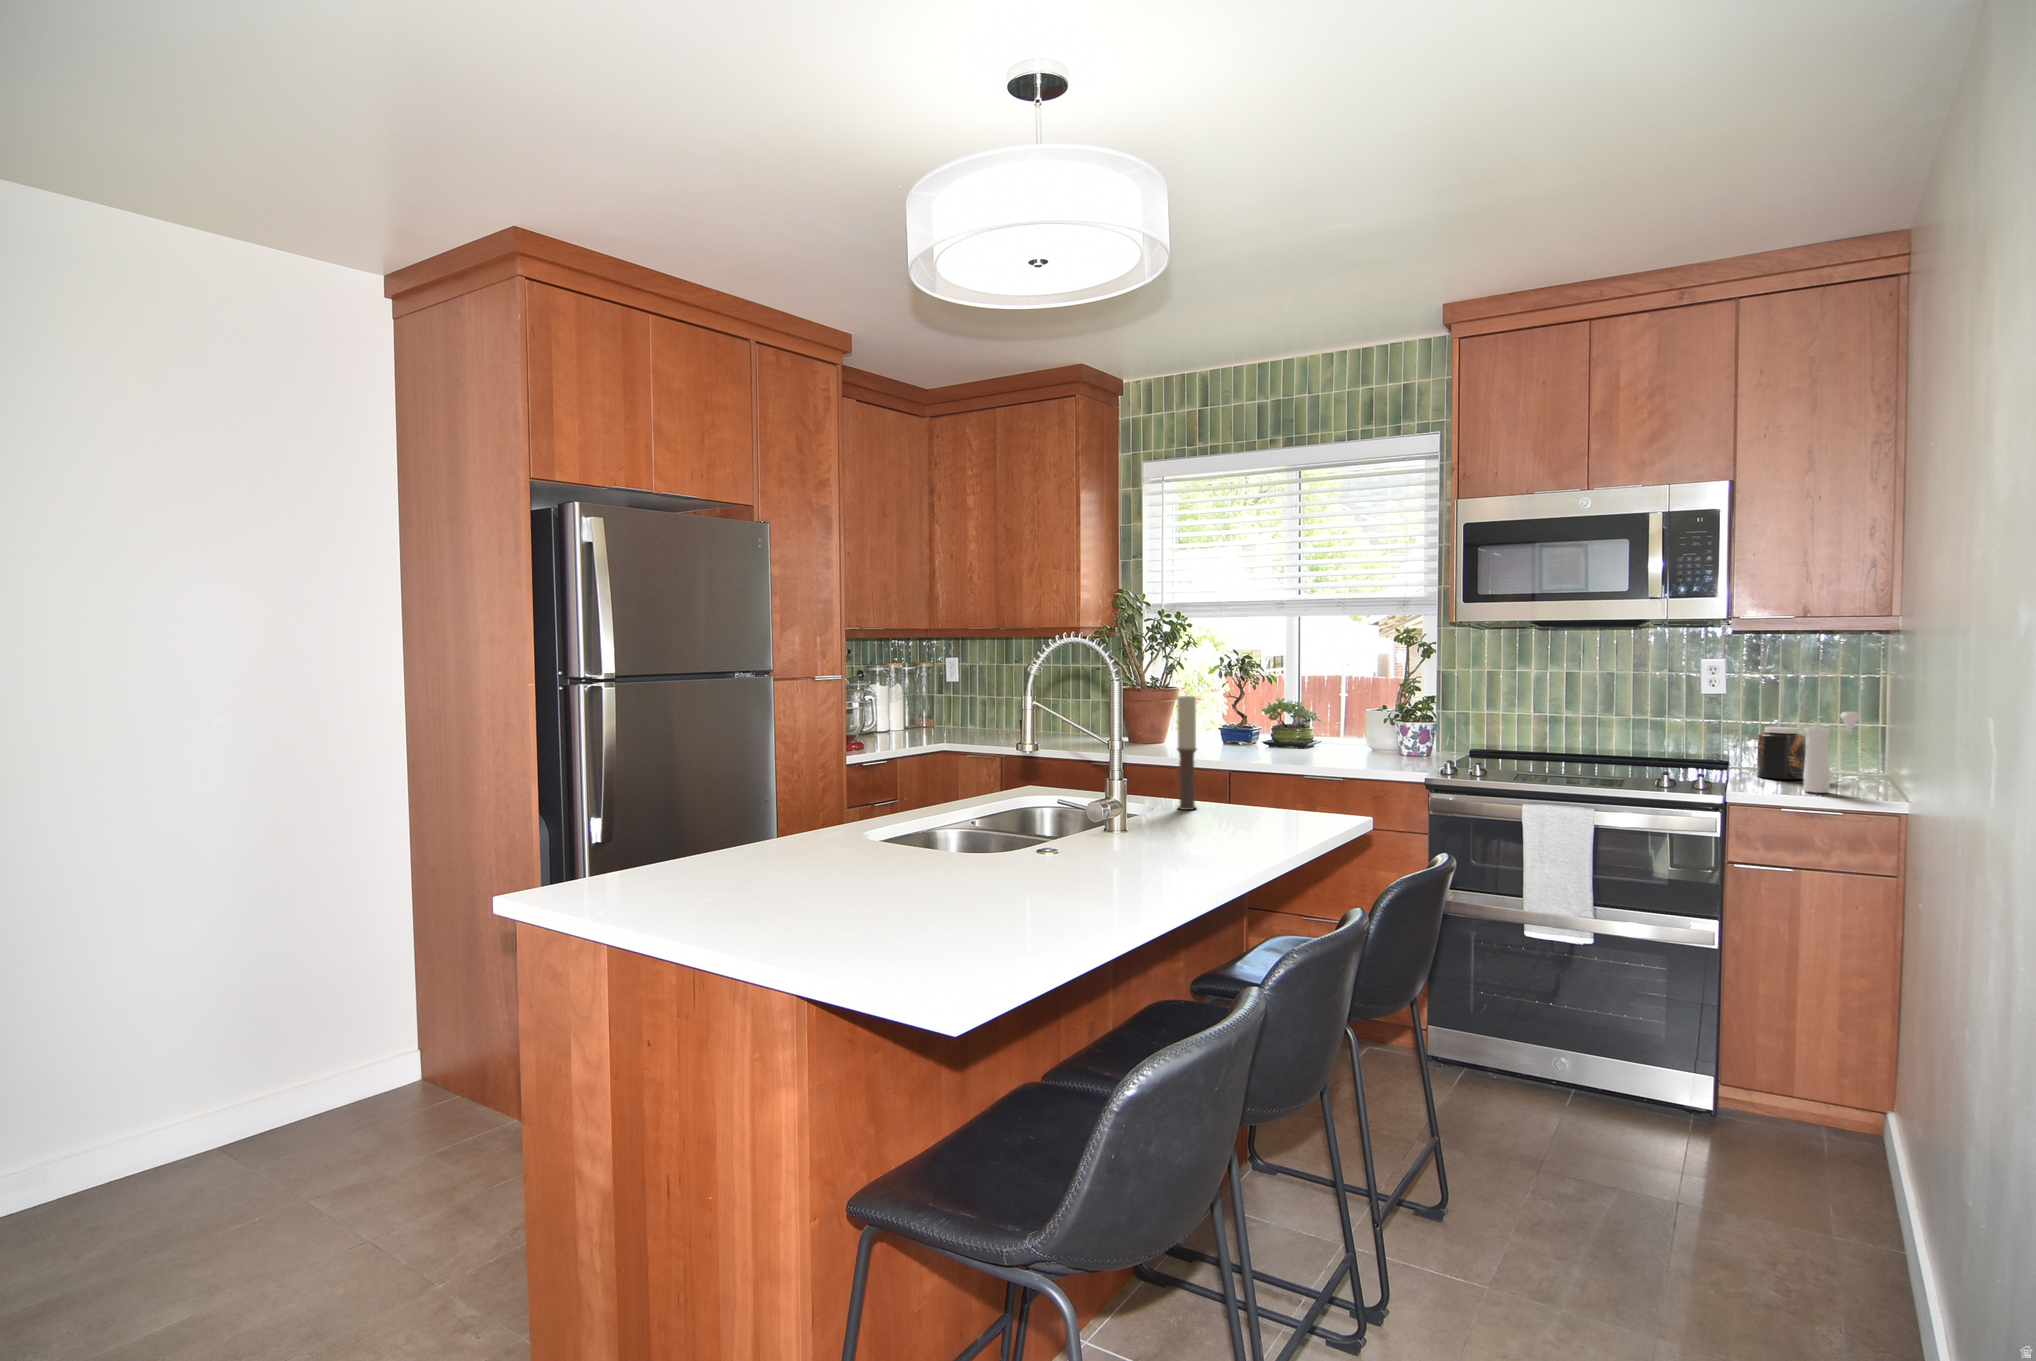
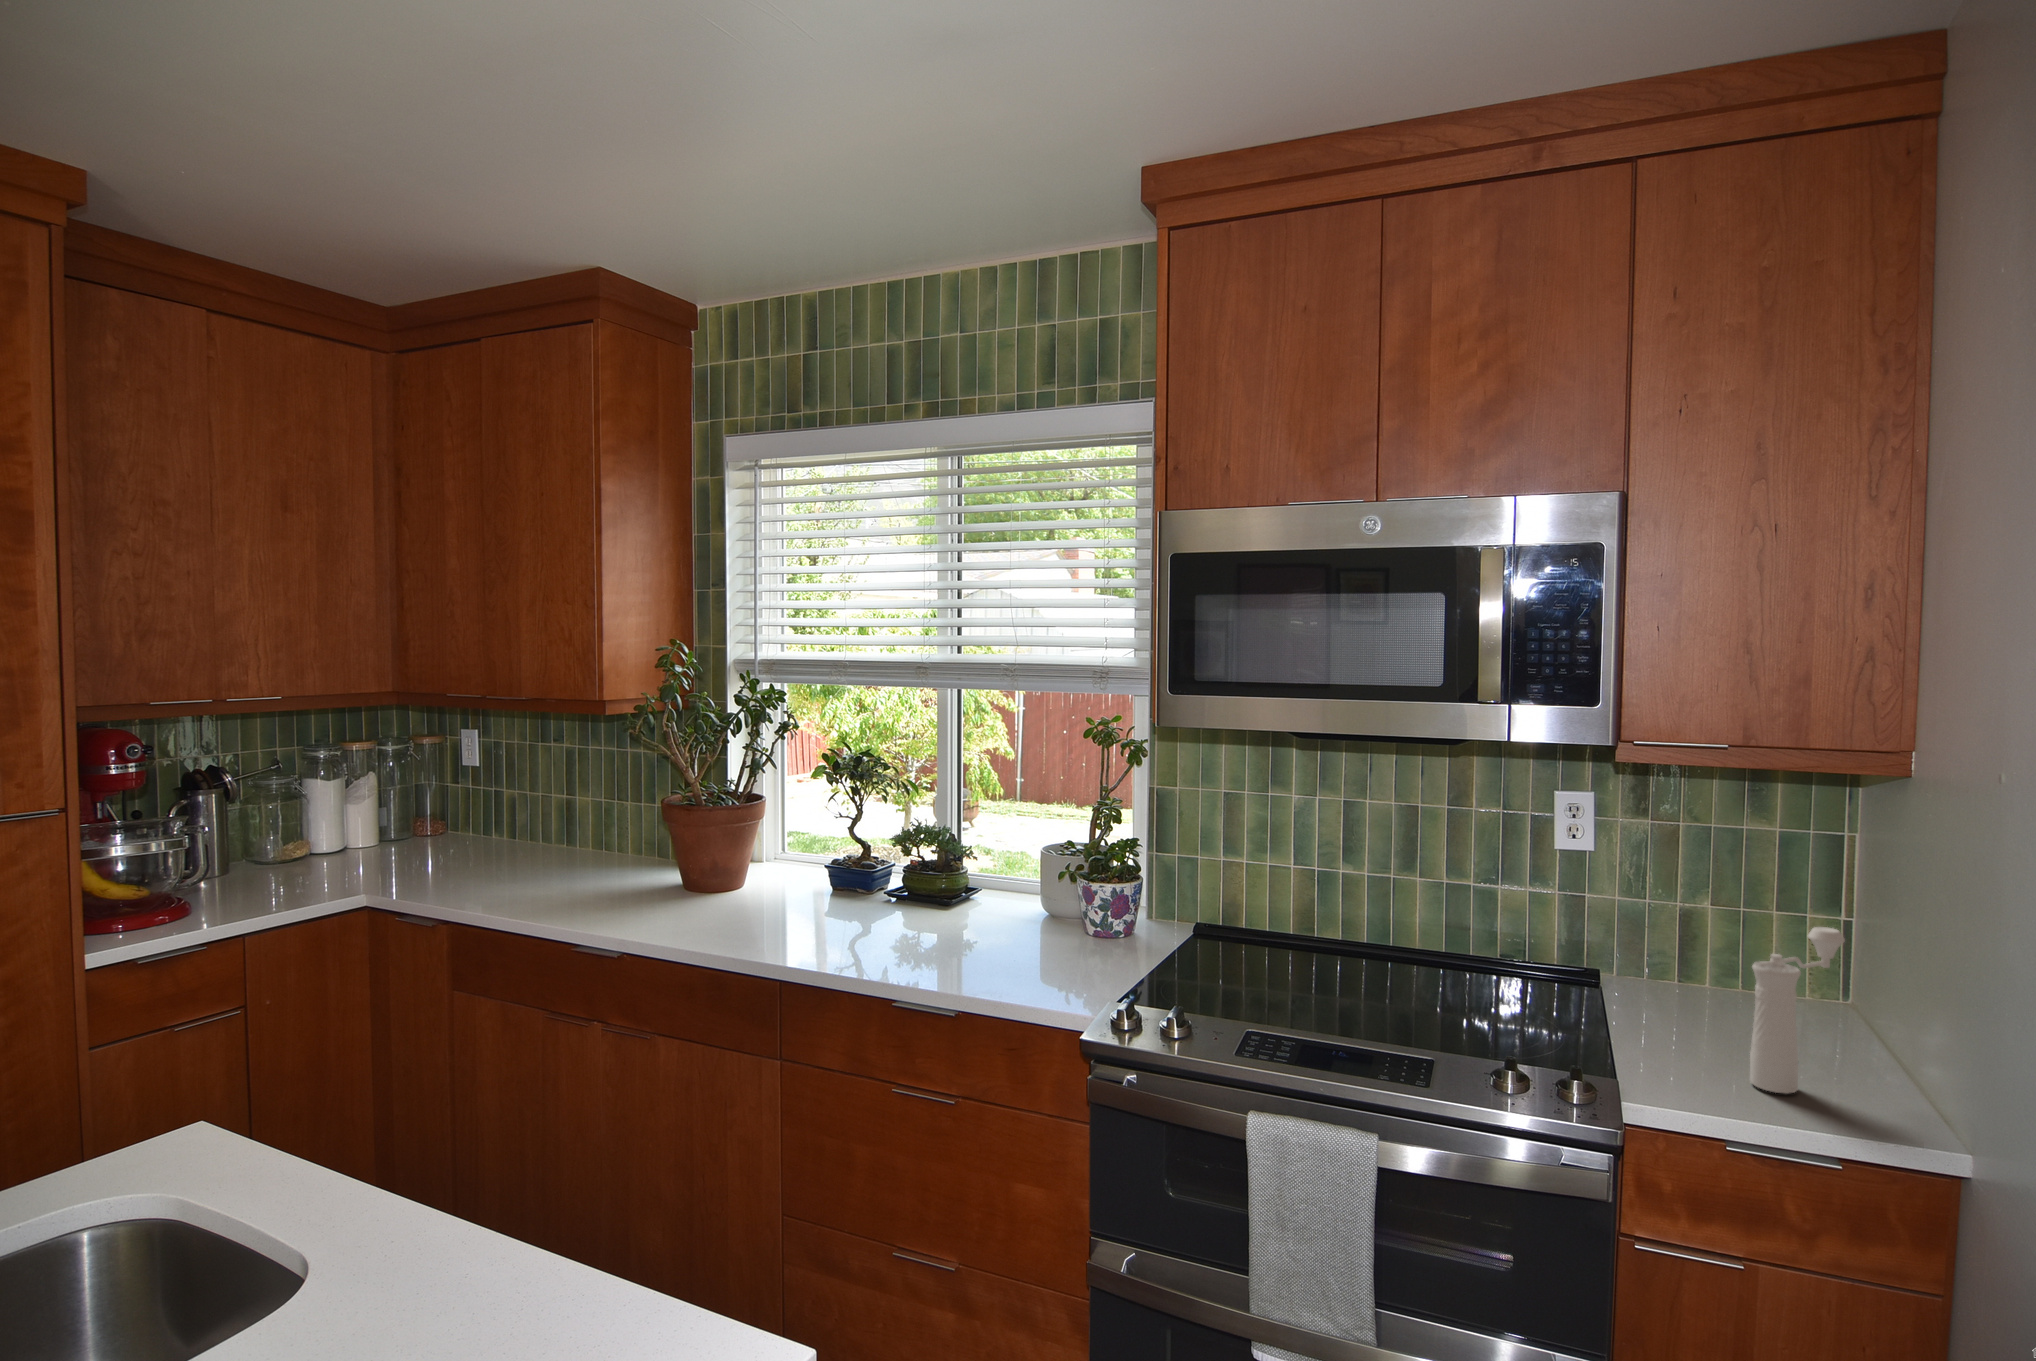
candle: present [1177,696,1197,810] -> none [361,996,423,1305]
jar: present [1757,727,1806,779] -> none [1652,927,1735,1033]

